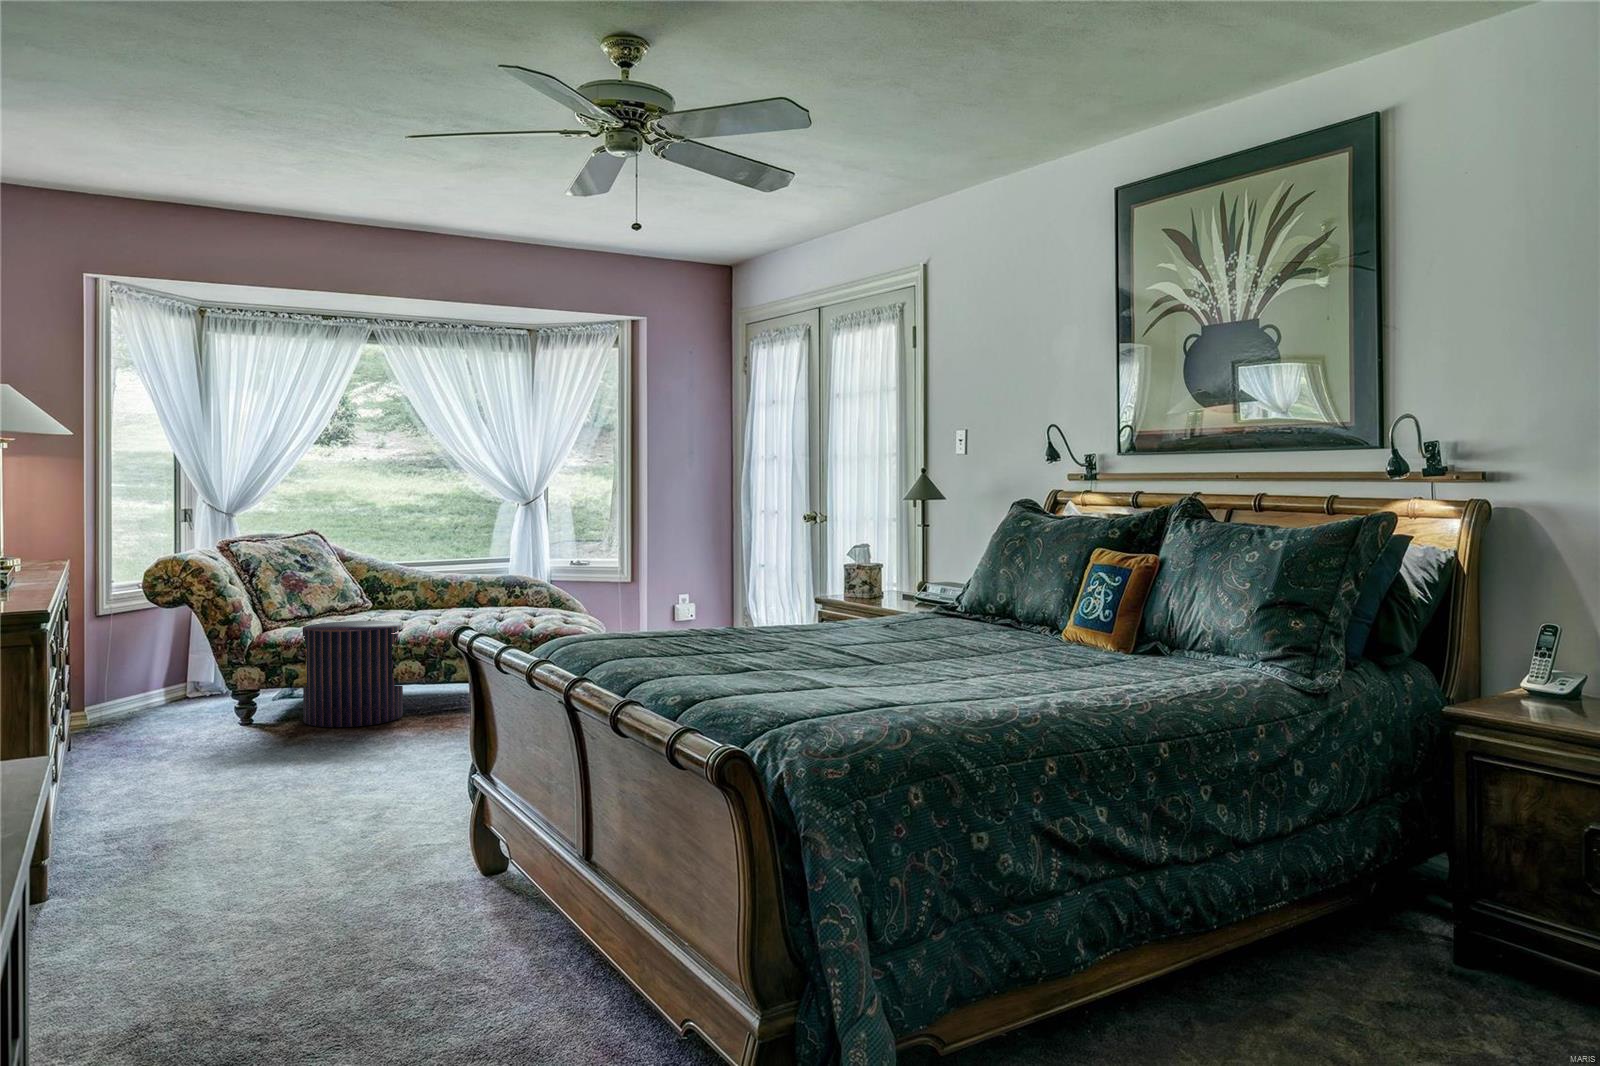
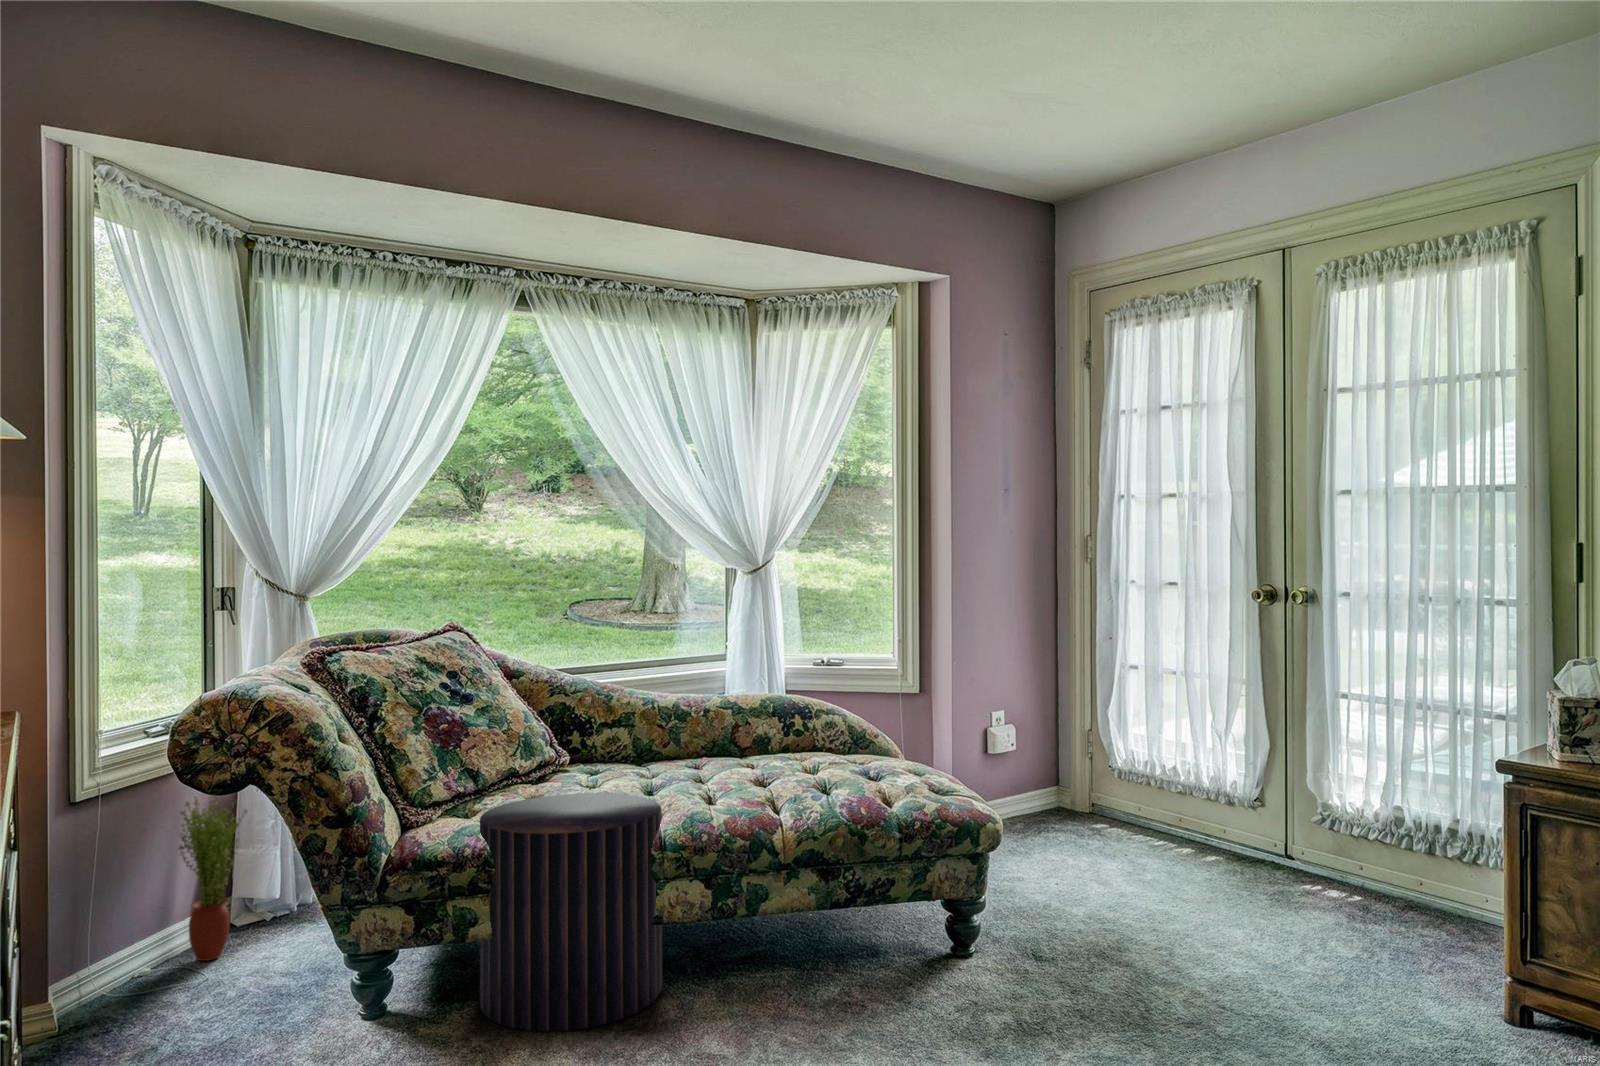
potted plant: none [151,618,189,705] -> present [179,798,247,961]

